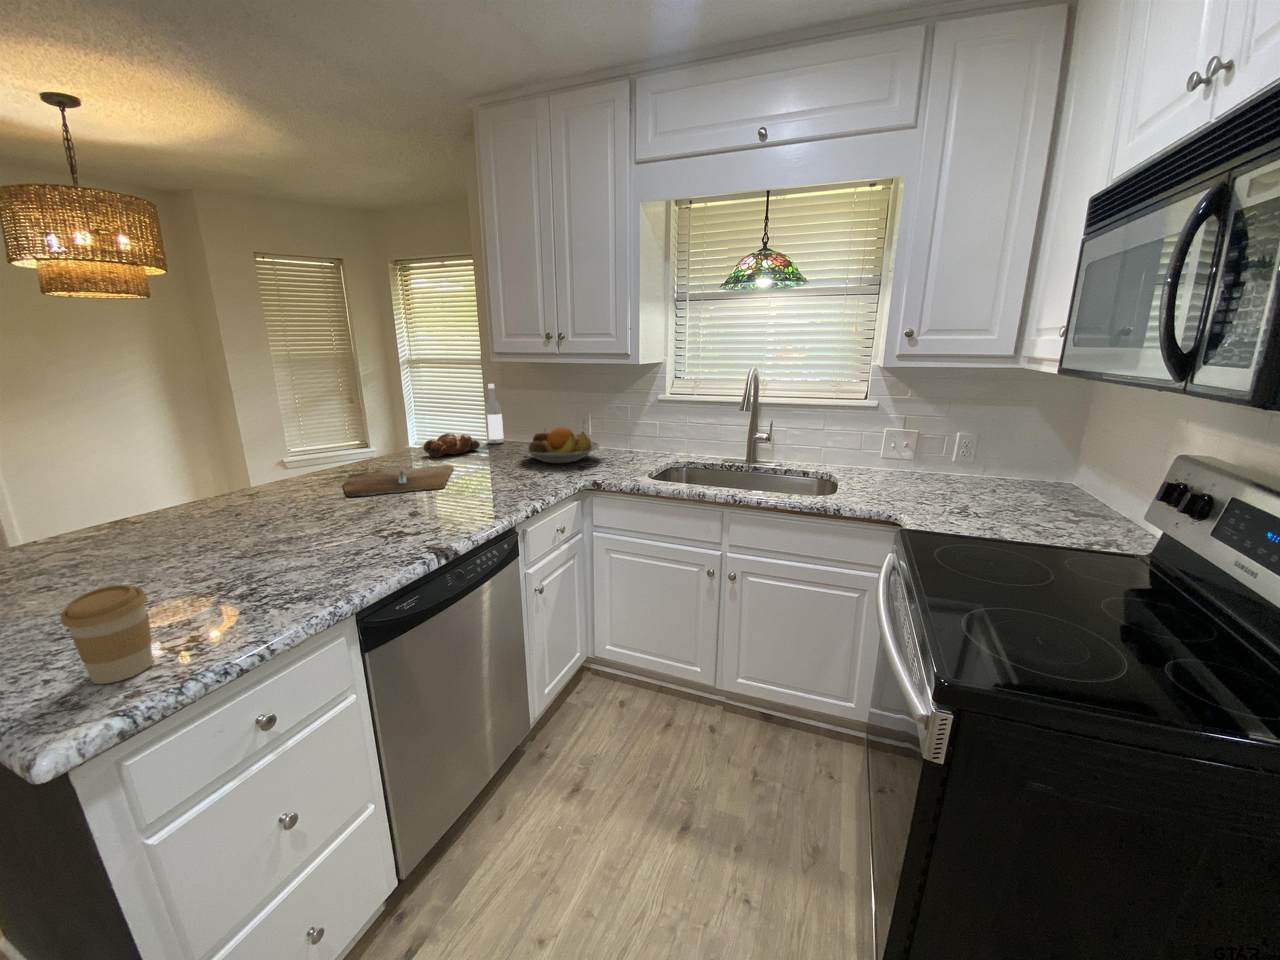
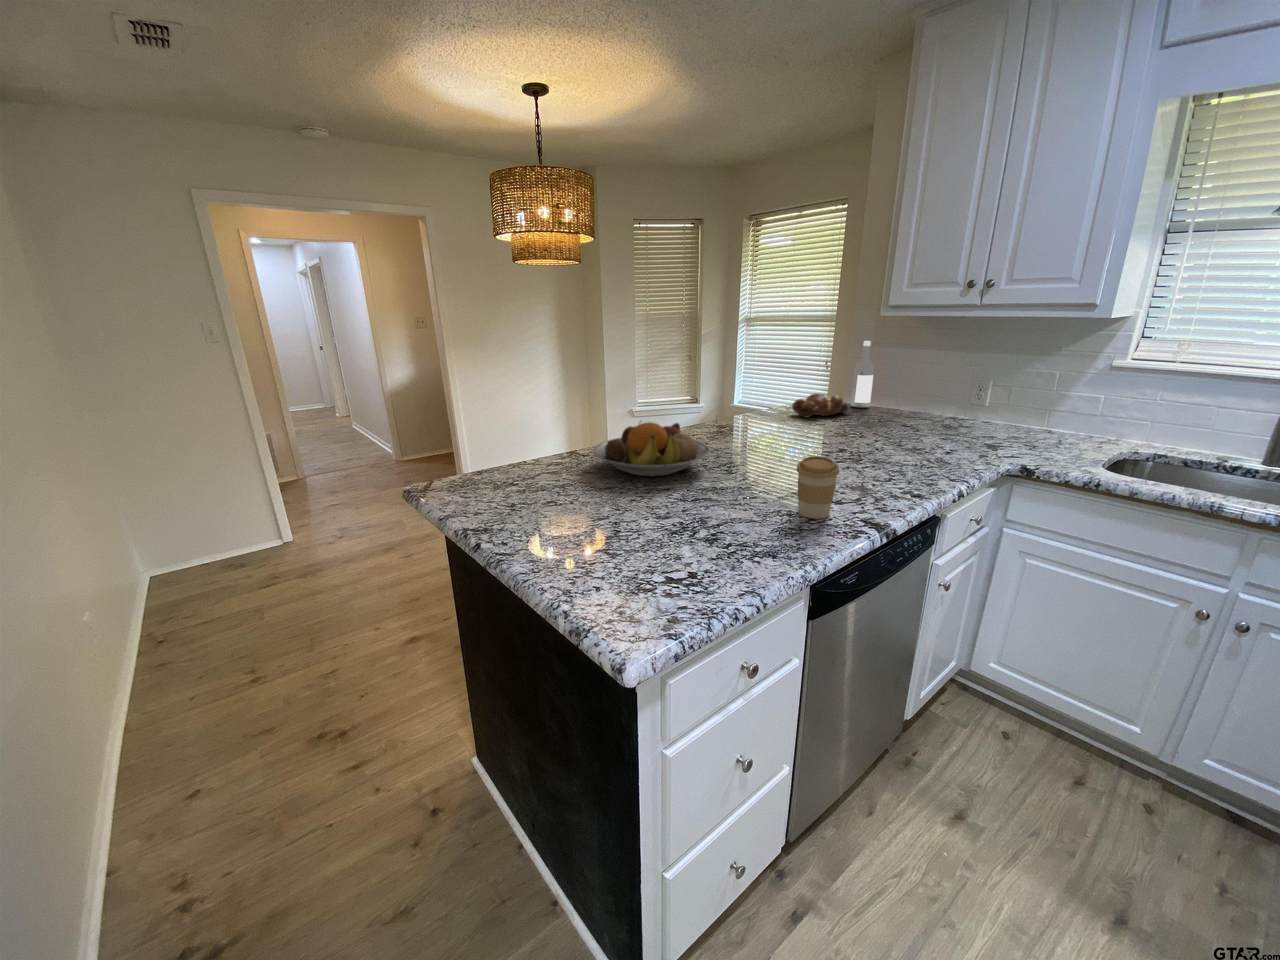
fruit bowl: present [520,427,600,463] -> present [594,422,710,476]
cutting board: present [343,465,453,497] -> none [731,425,838,453]
coffee cup: present [60,584,153,684] -> present [796,456,839,519]

